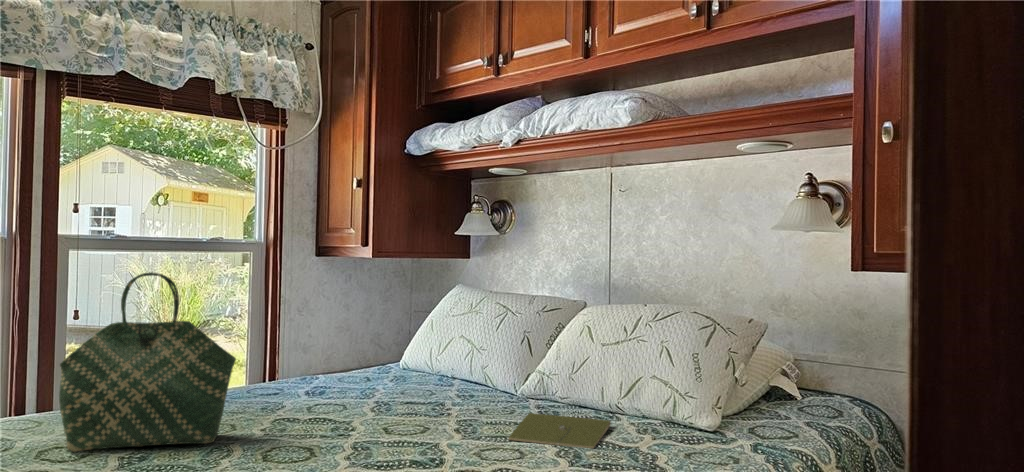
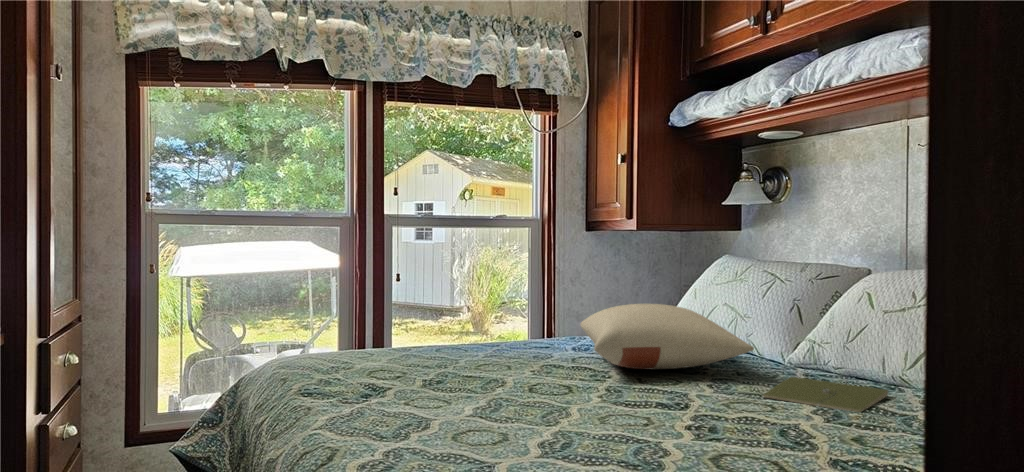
tote bag: present [59,272,236,452] -> none [380,231,508,376]
pillow: none [316,345,496,416] -> present [581,304,754,369]

